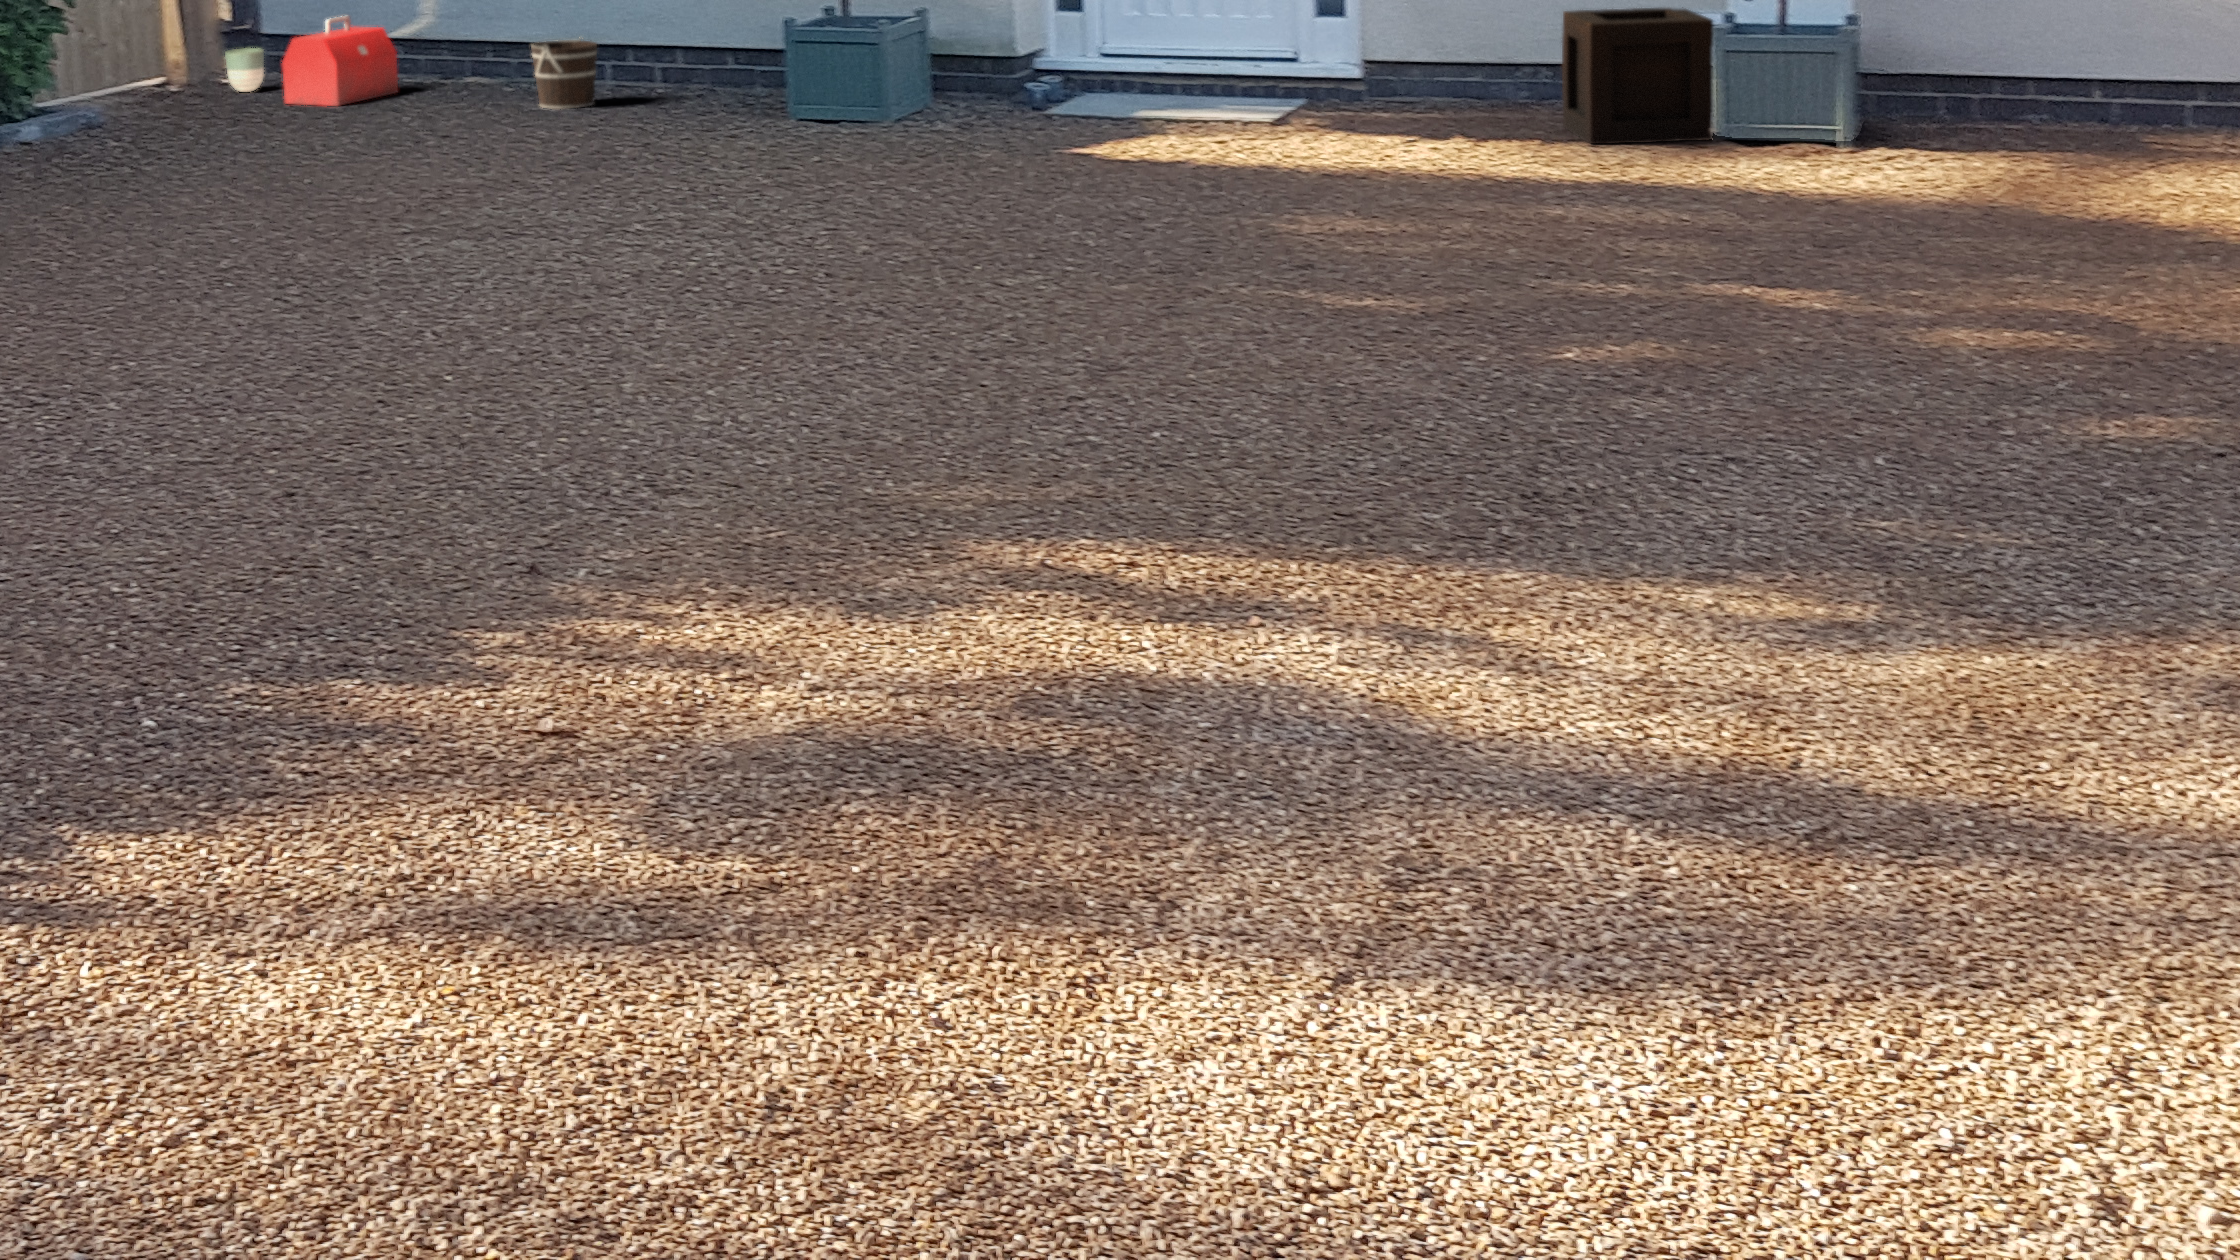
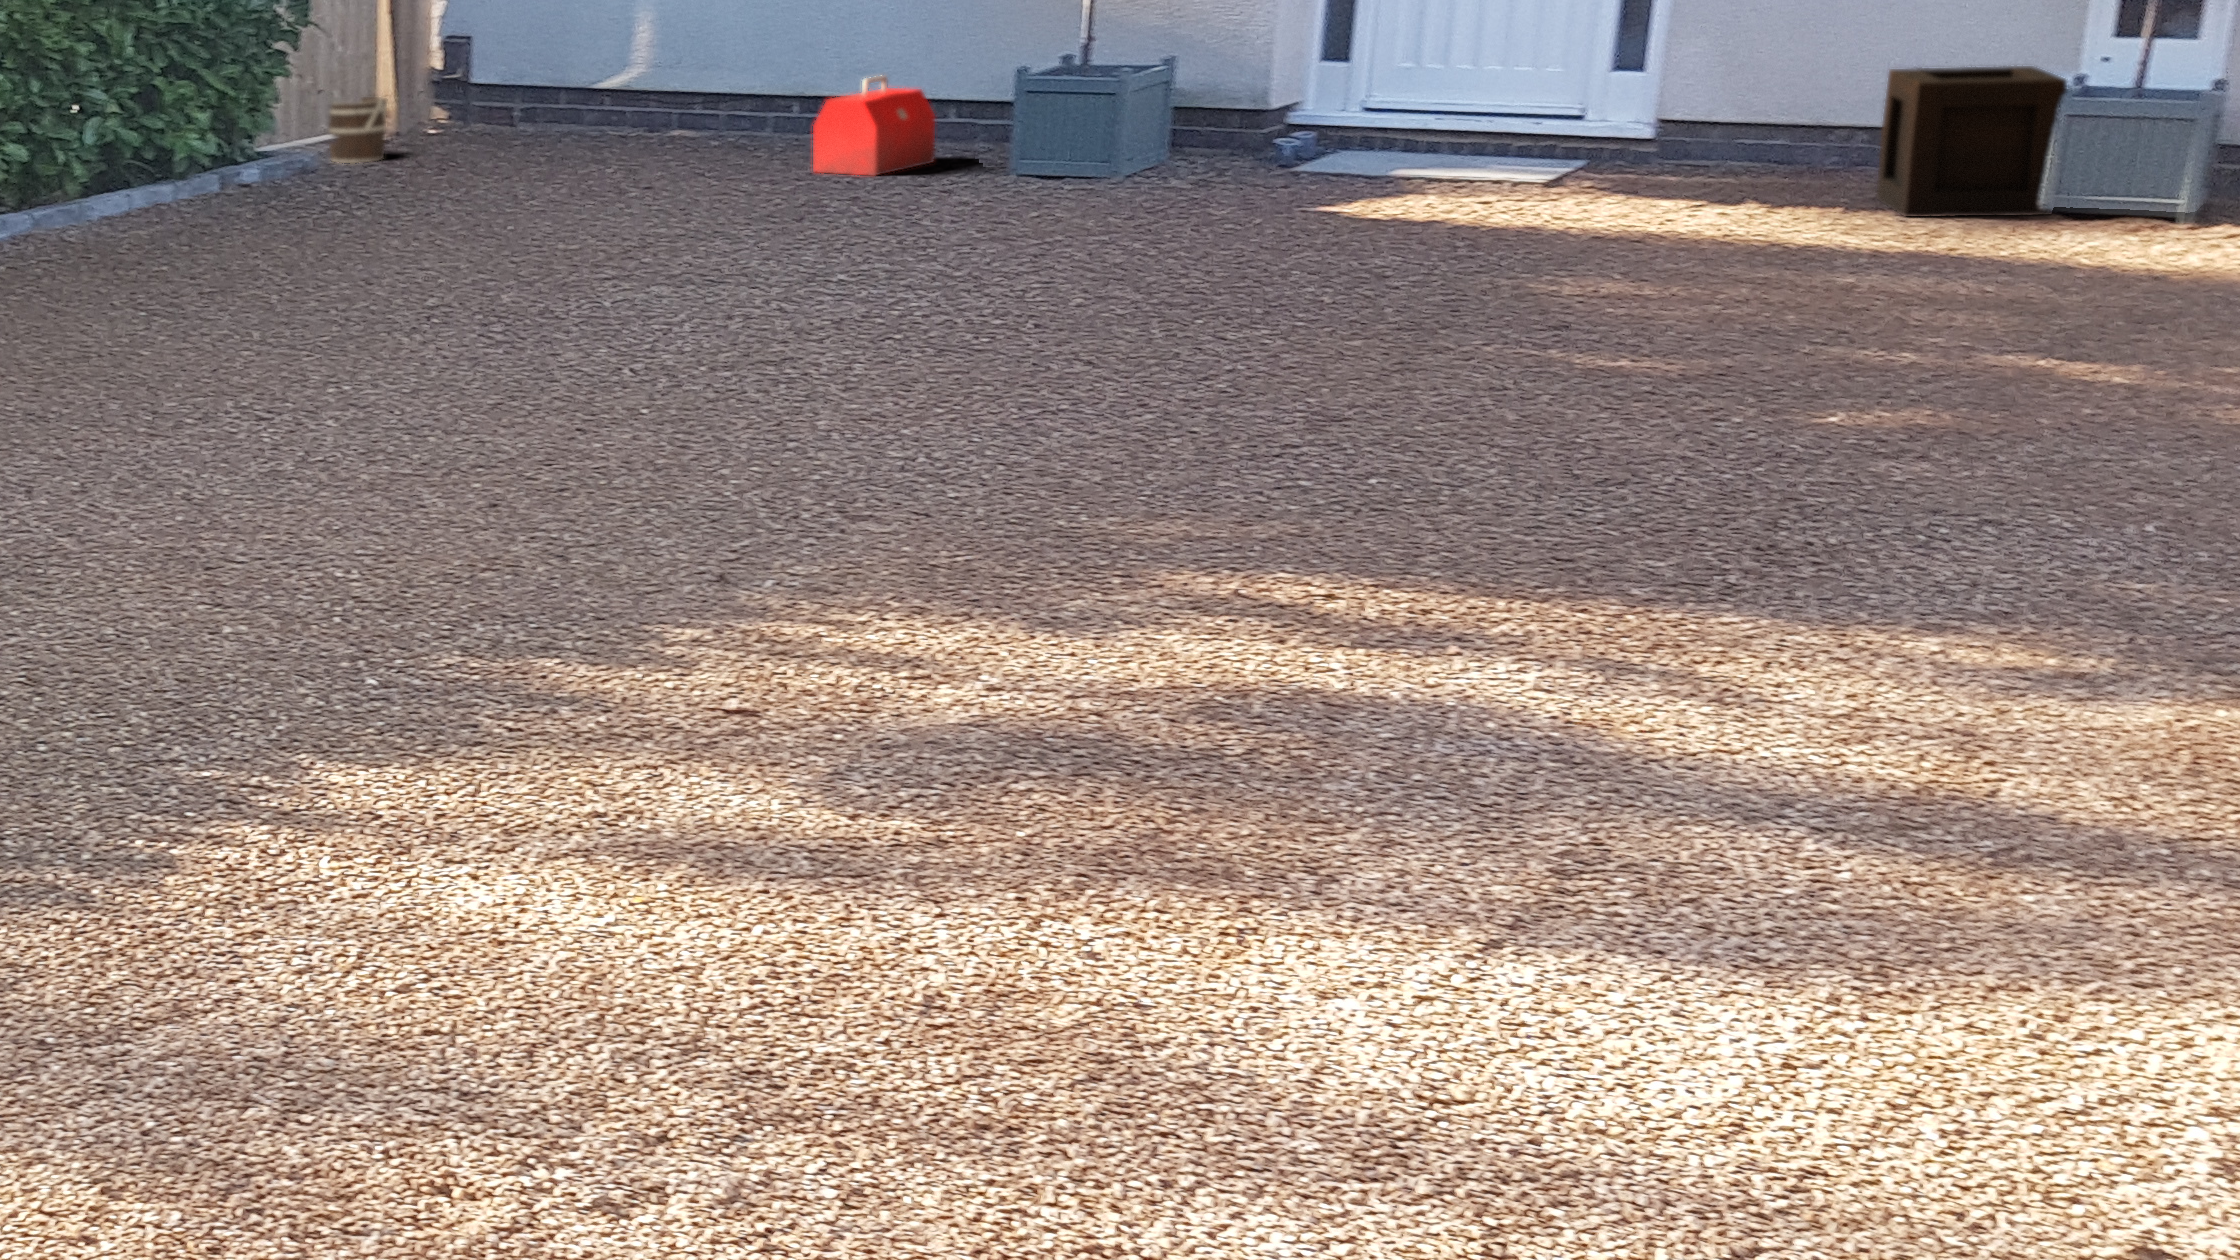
toolbox: present [282,16,398,106] -> present [813,75,935,176]
bucket: present [531,40,597,109] -> present [329,97,387,163]
planter: present [225,48,264,92] -> none [433,100,472,144]

